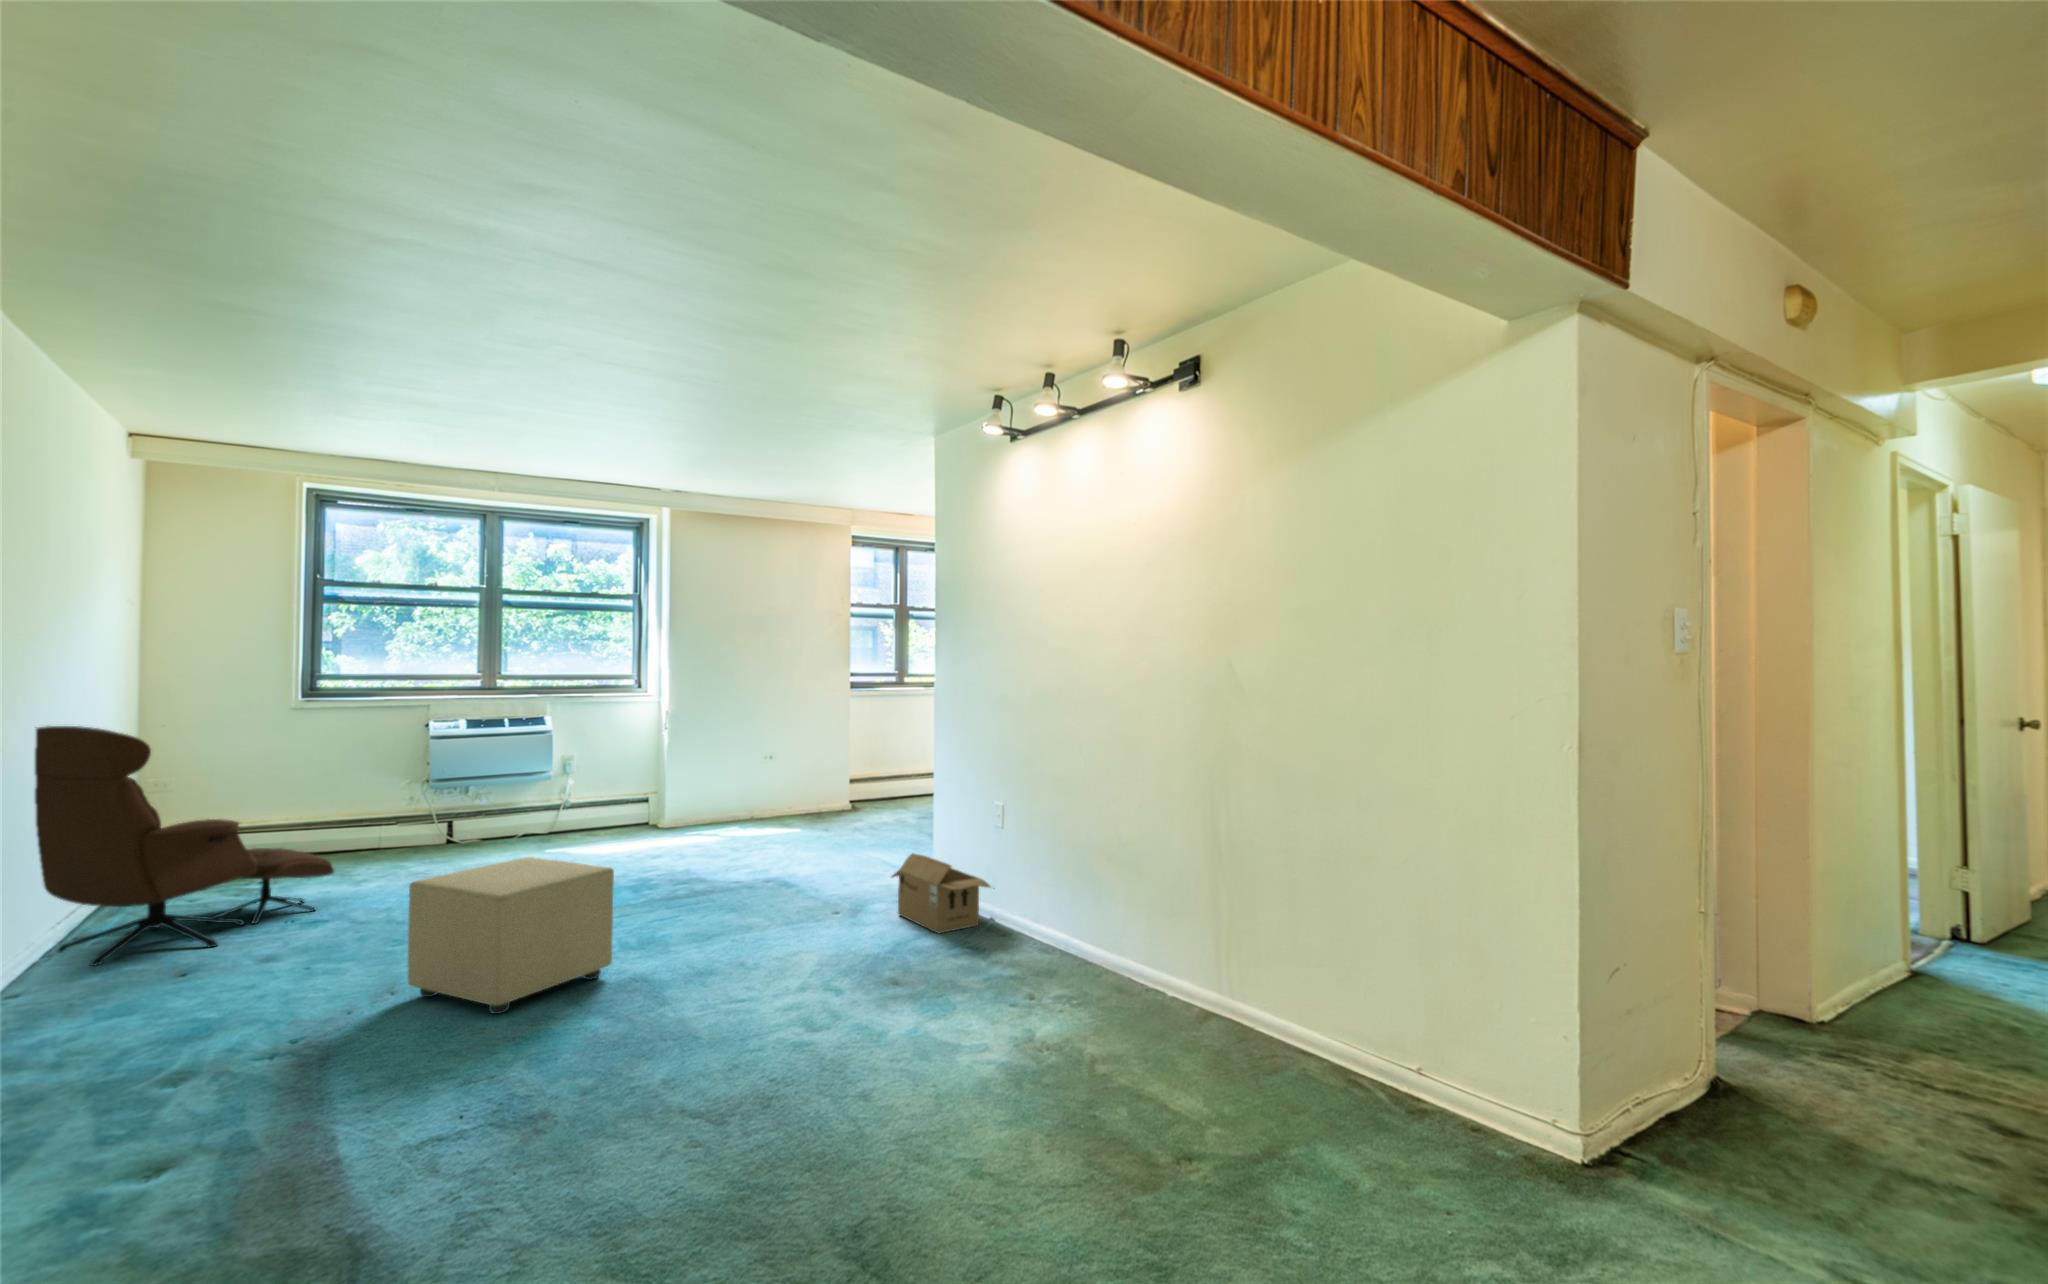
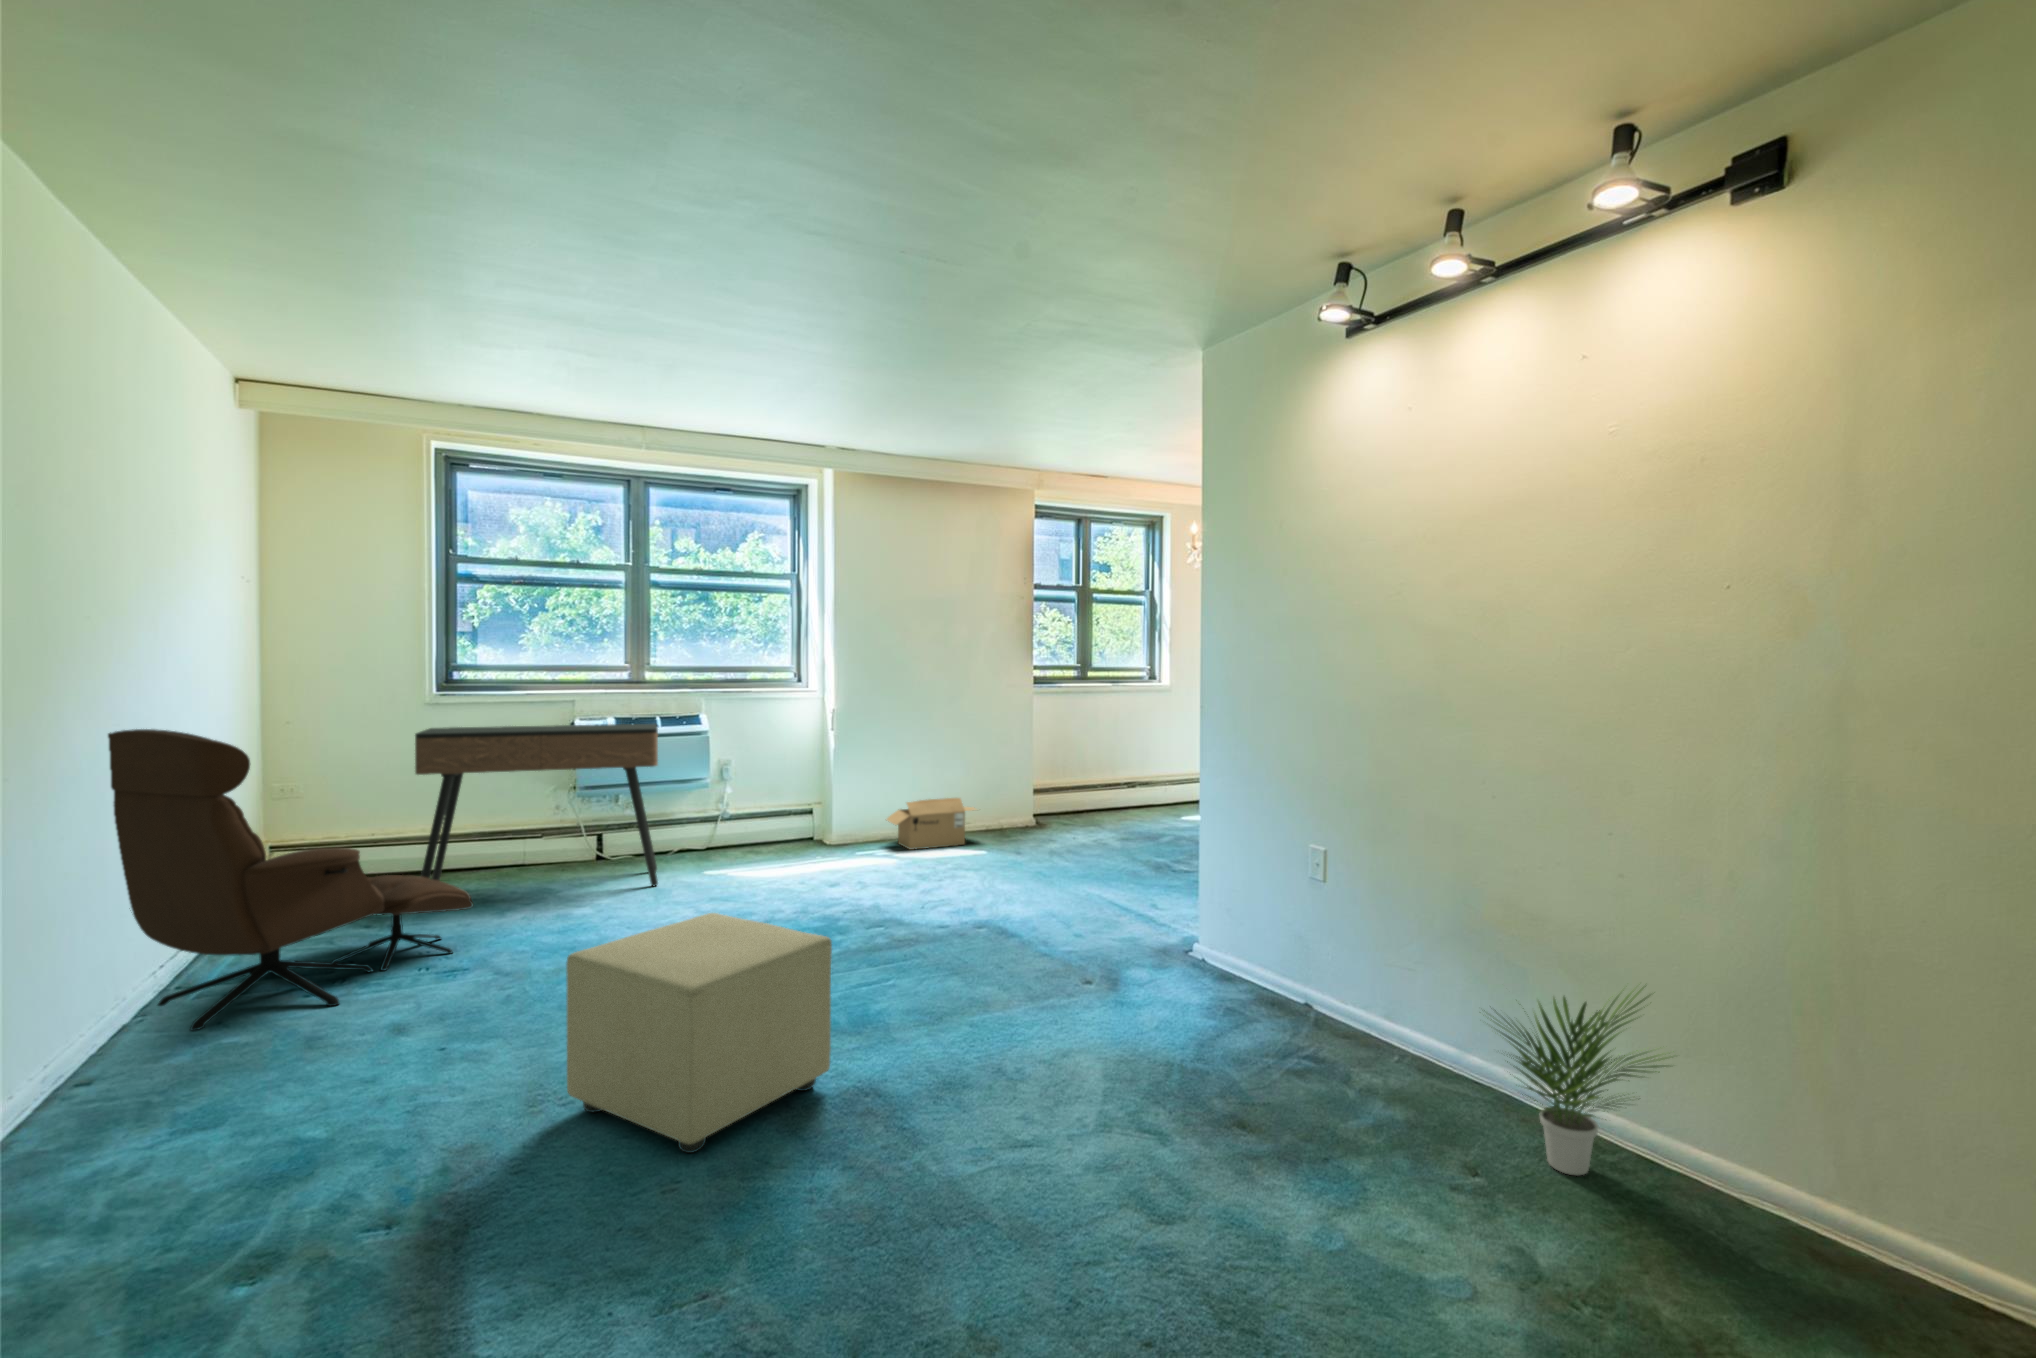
console table: none [279,723,505,880] -> present [415,724,658,887]
cardboard box: present [892,853,990,933] -> present [887,798,976,850]
potted plant: none [1041,866,1150,997] -> present [1491,986,1668,1175]

